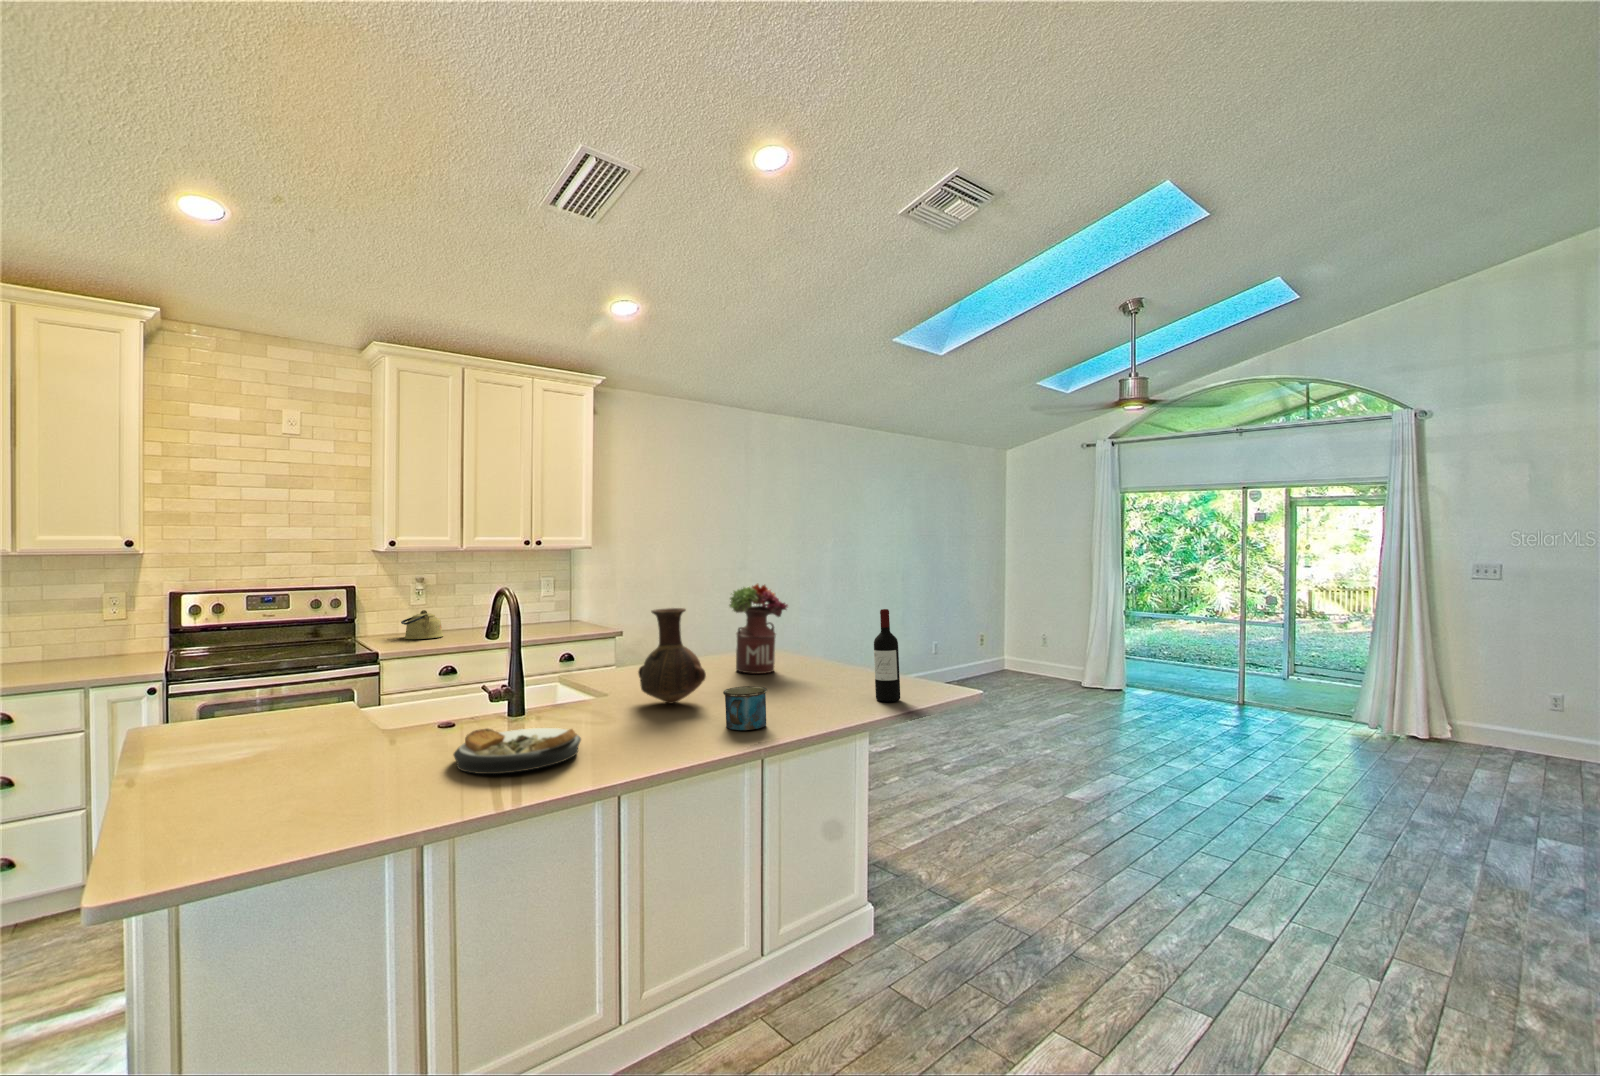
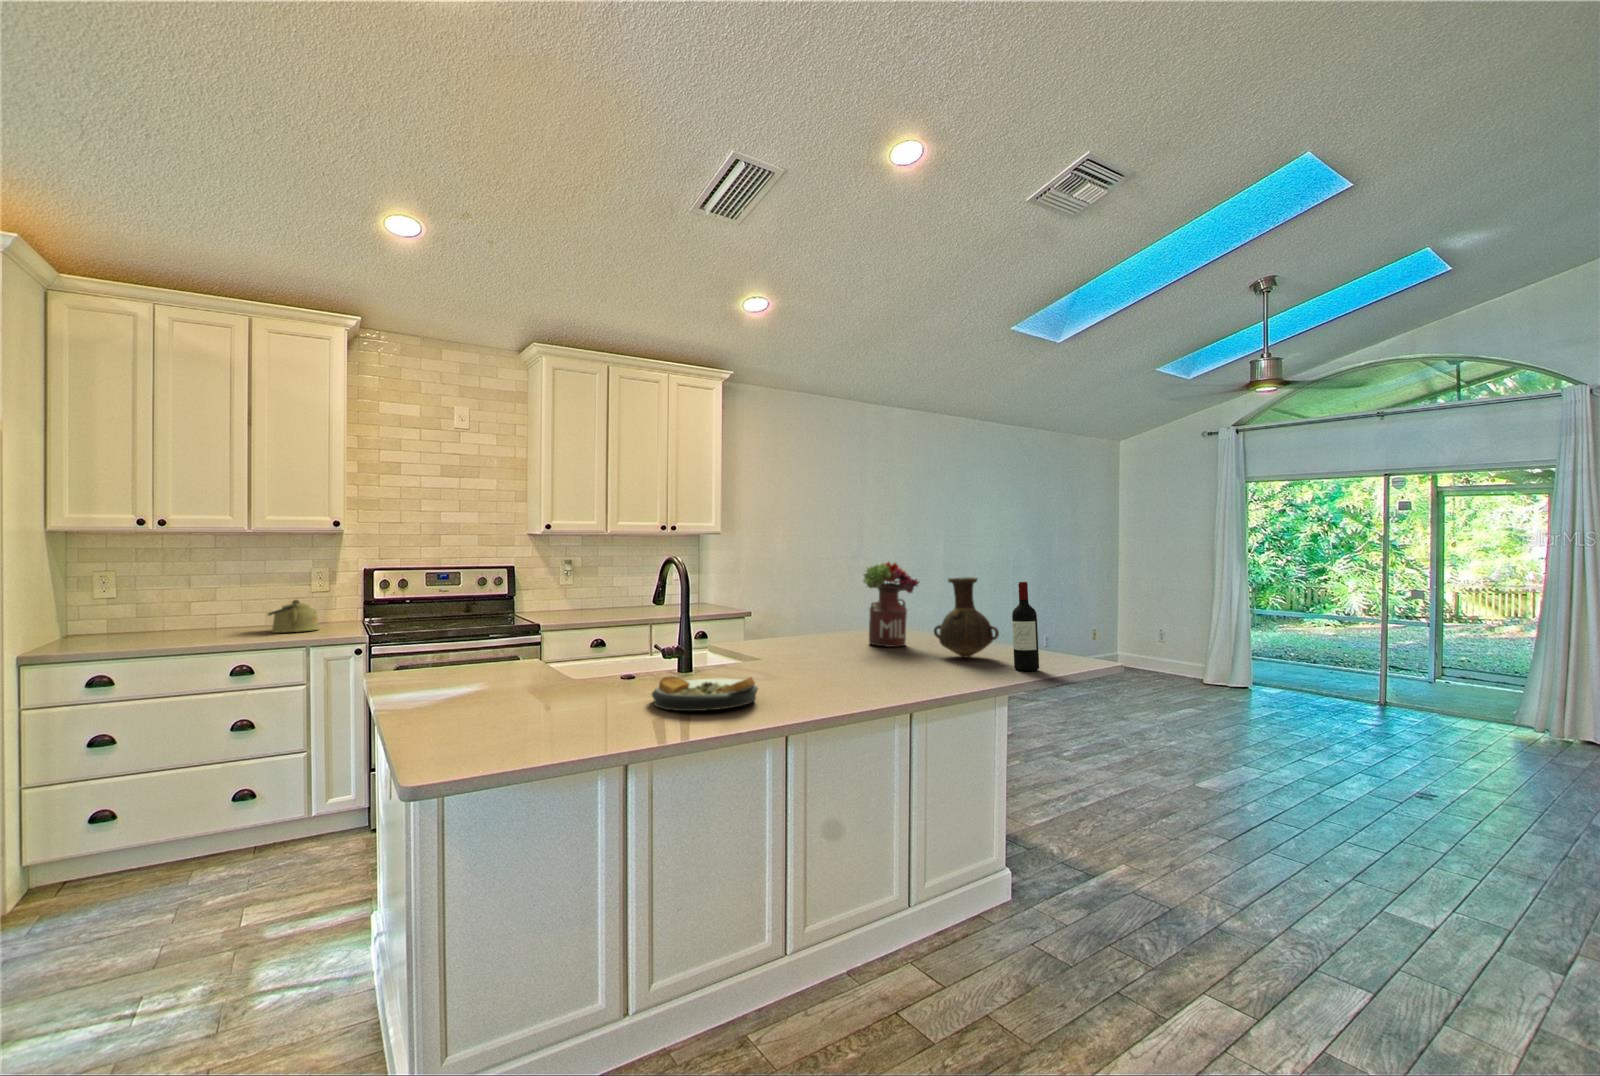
vase: present [638,608,706,704] -> present [934,577,999,658]
kettle: present [401,610,443,639] -> present [268,600,320,633]
mug: present [723,686,767,730] -> none [876,649,918,688]

